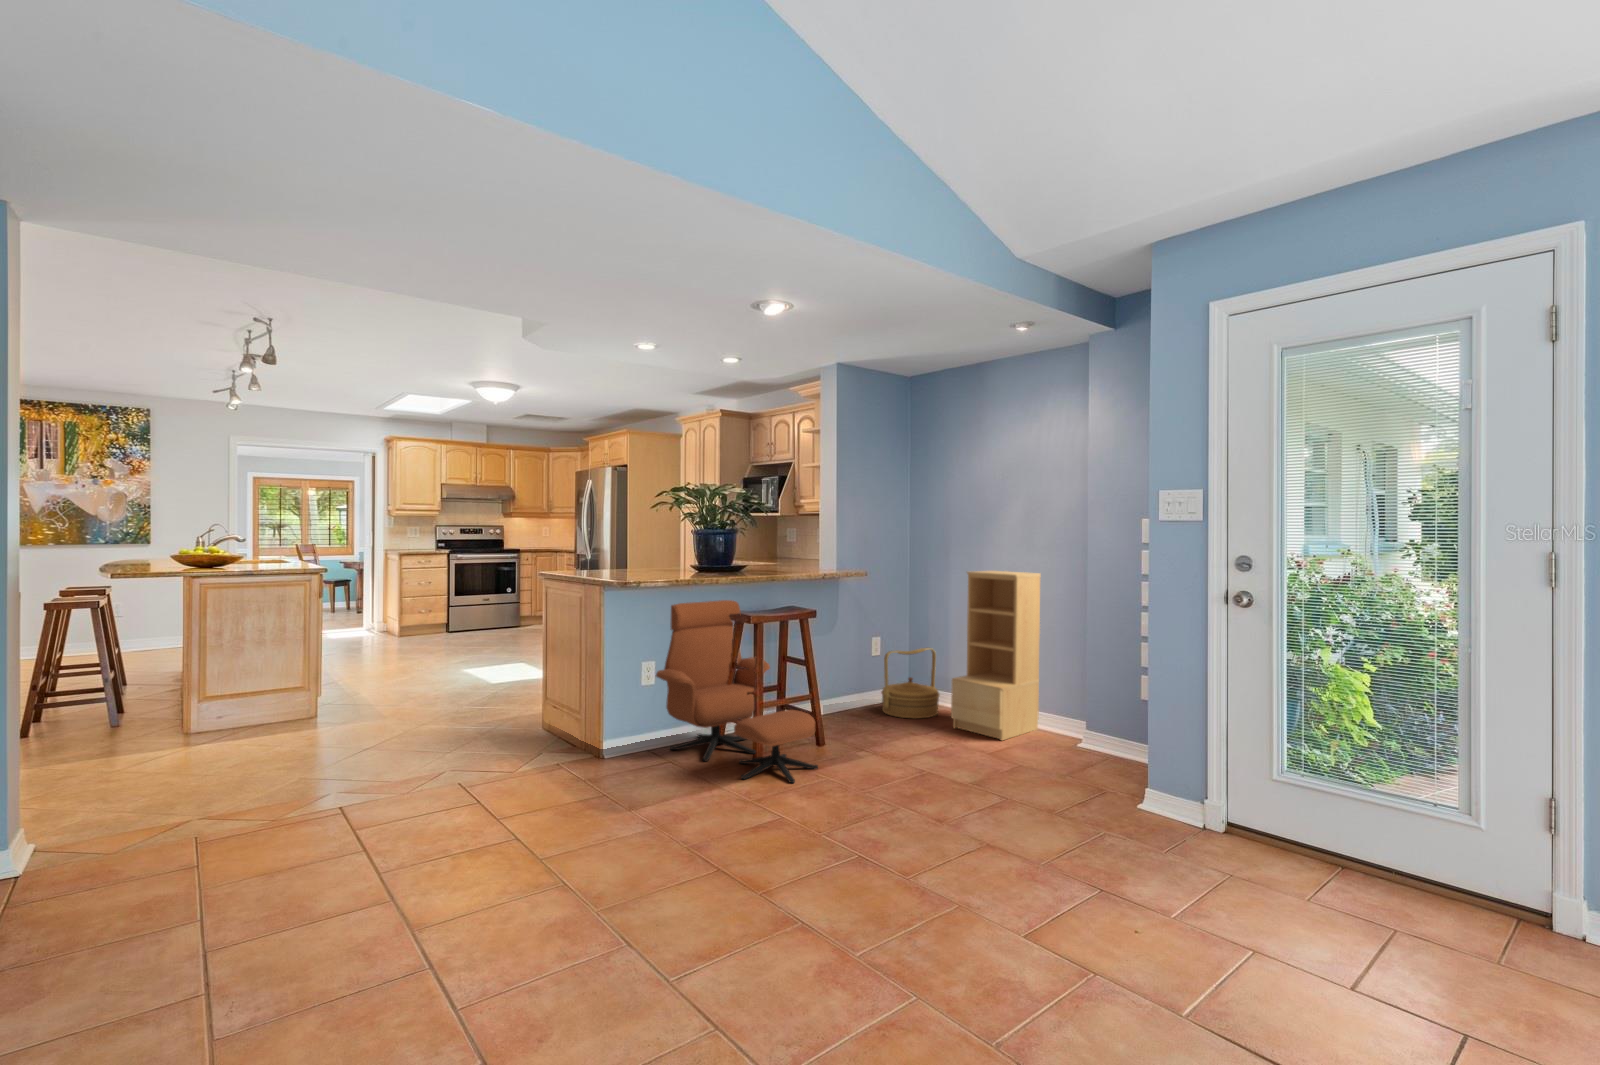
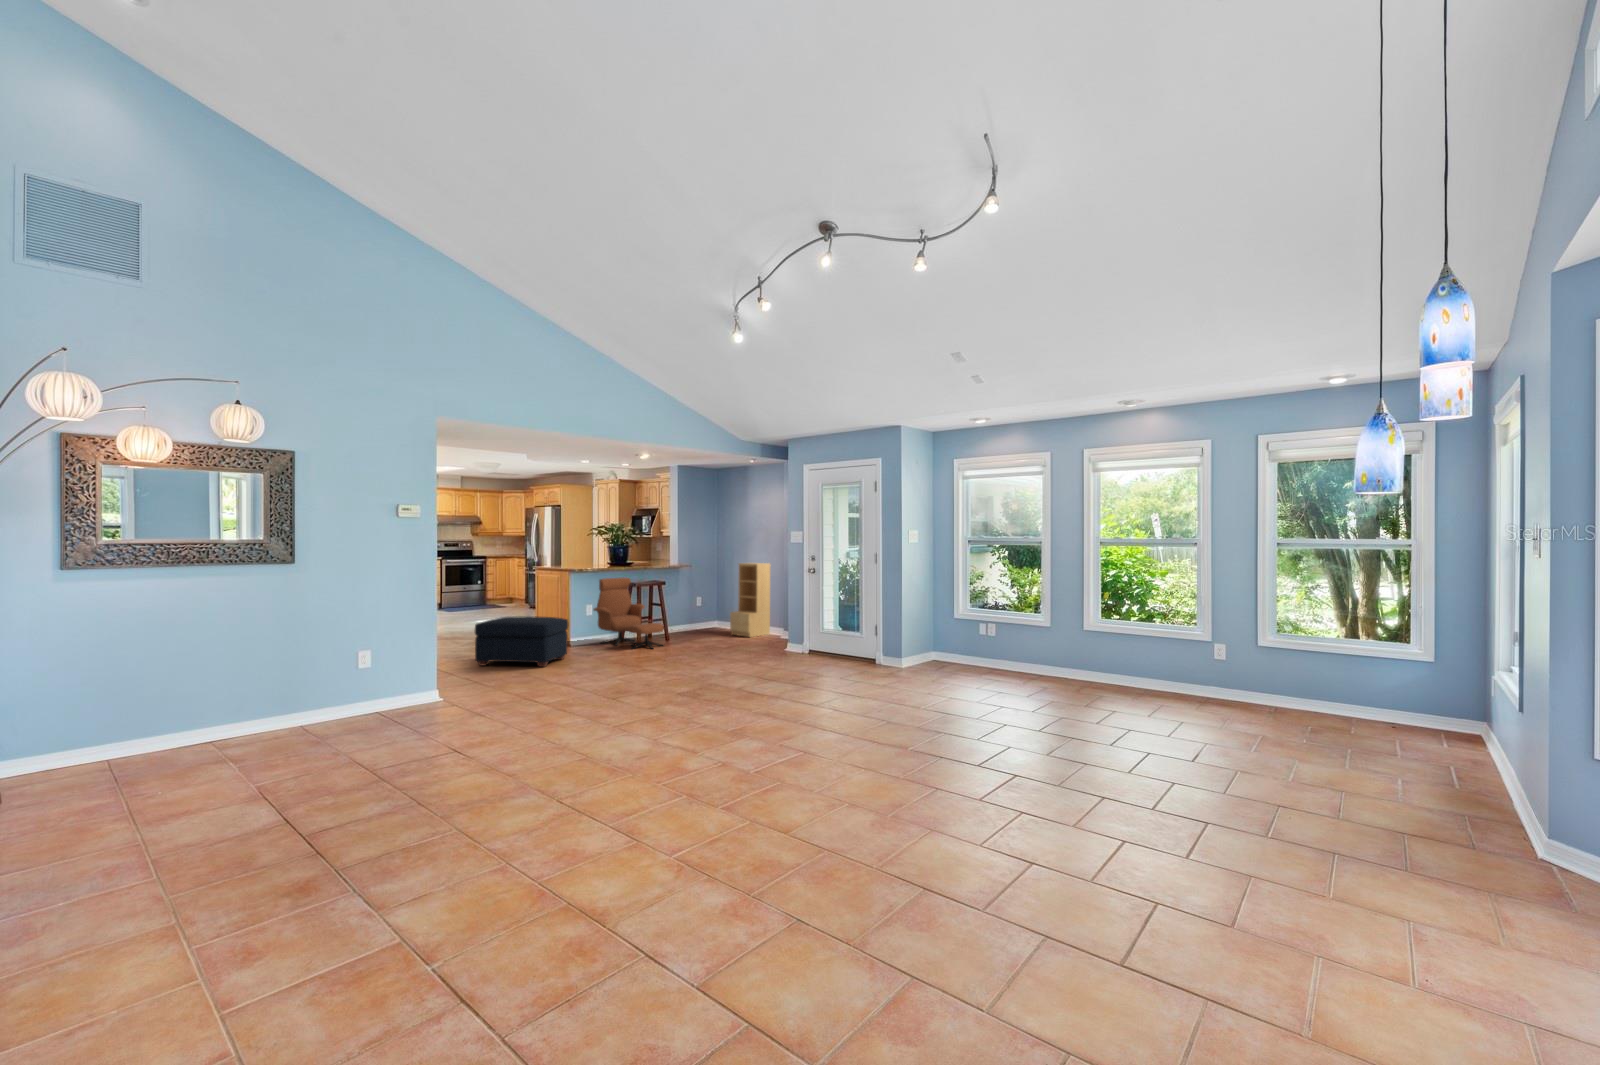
woven basket: present [881,648,940,719] -> none [701,601,729,633]
ottoman: none [317,705,579,876] -> present [475,616,568,667]

